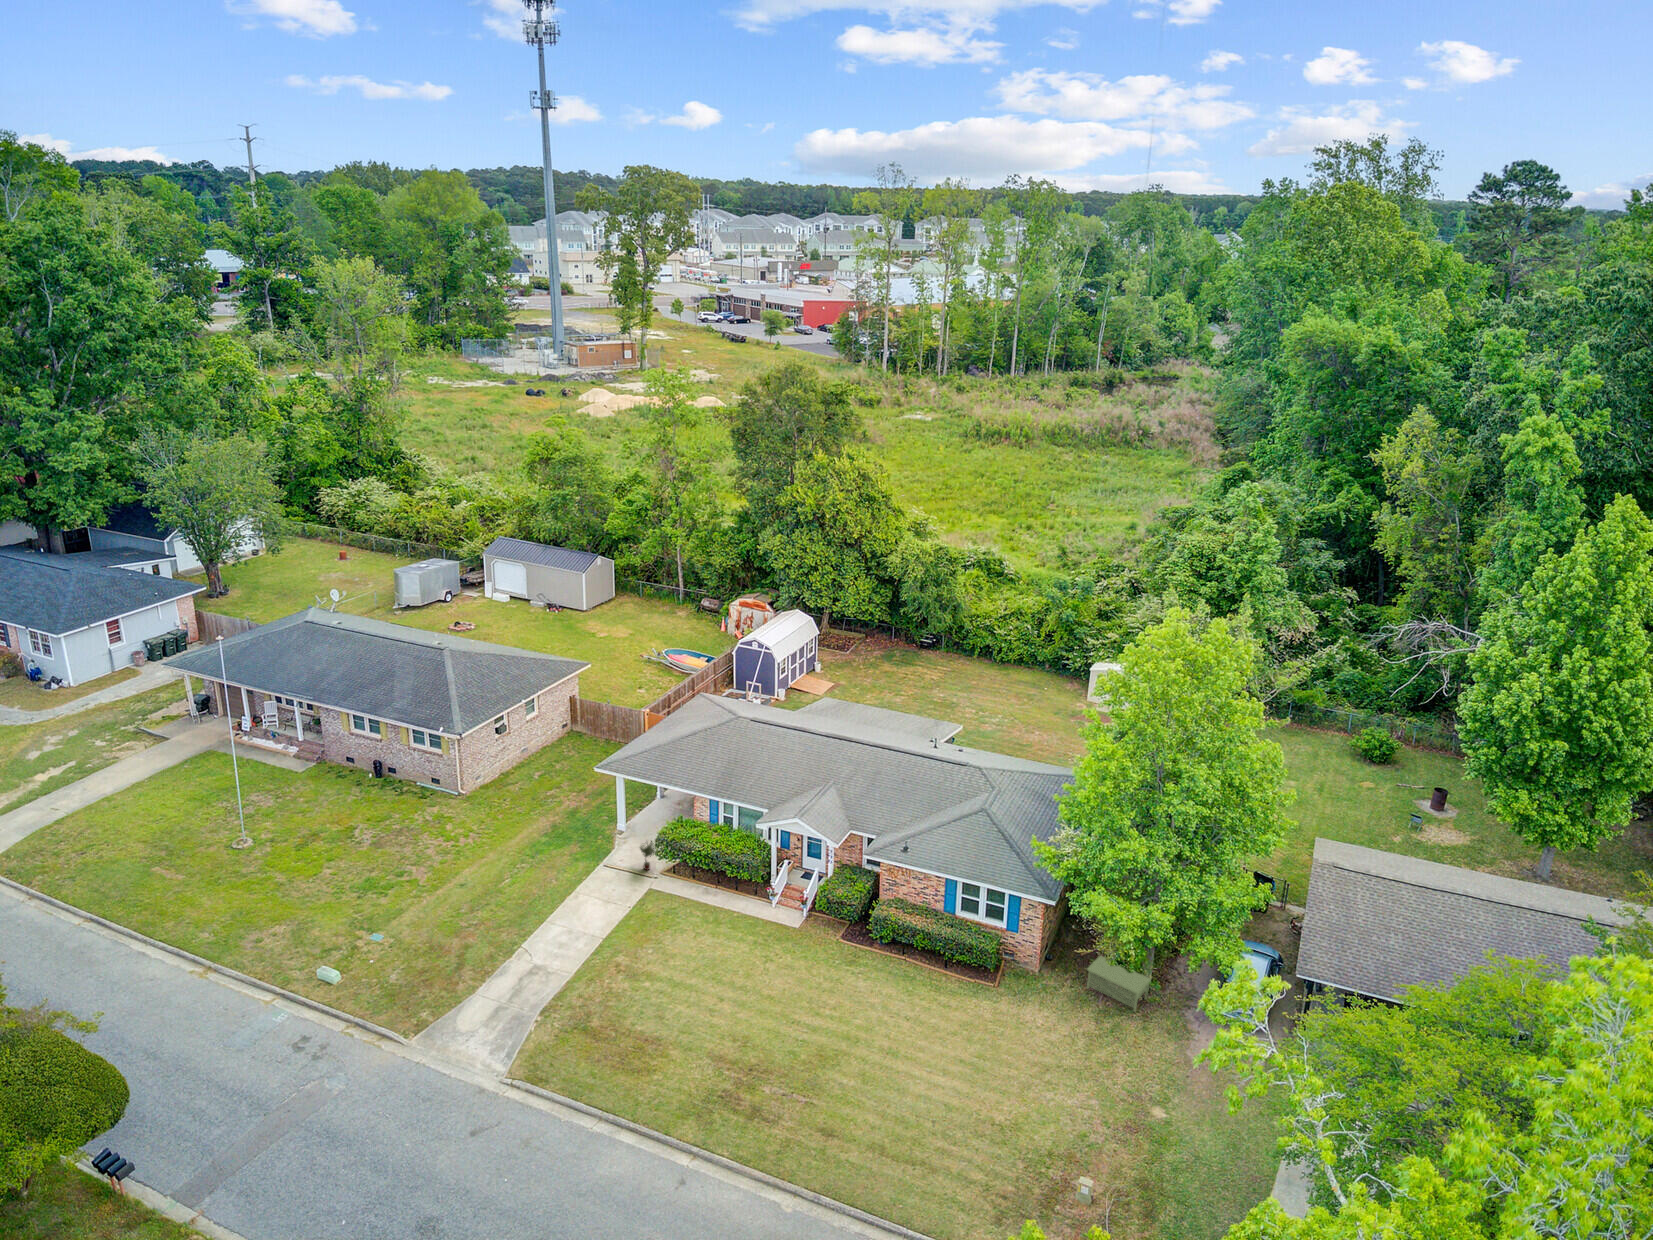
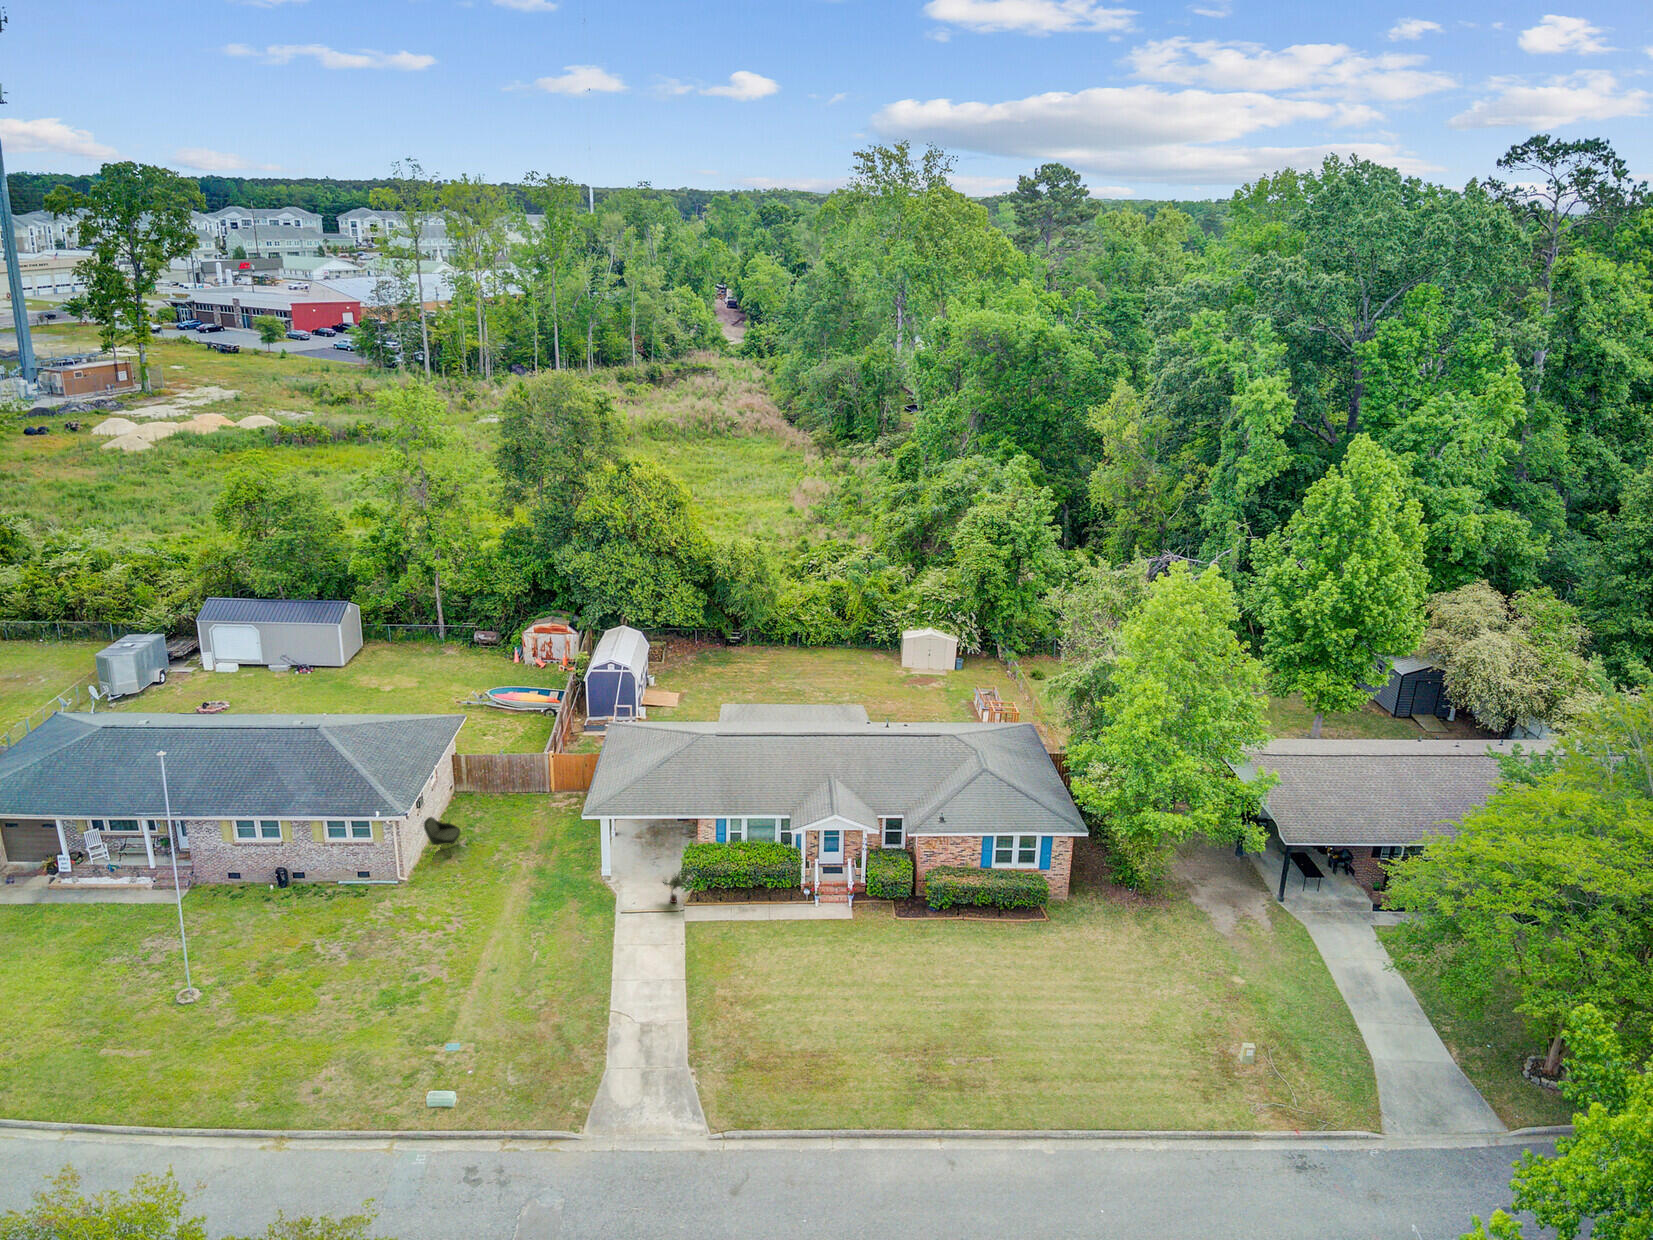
lounge chair: none [495,744,530,784] -> present [424,817,460,857]
storage bench: present [1087,956,1151,1012] -> none [1100,866,1148,902]

